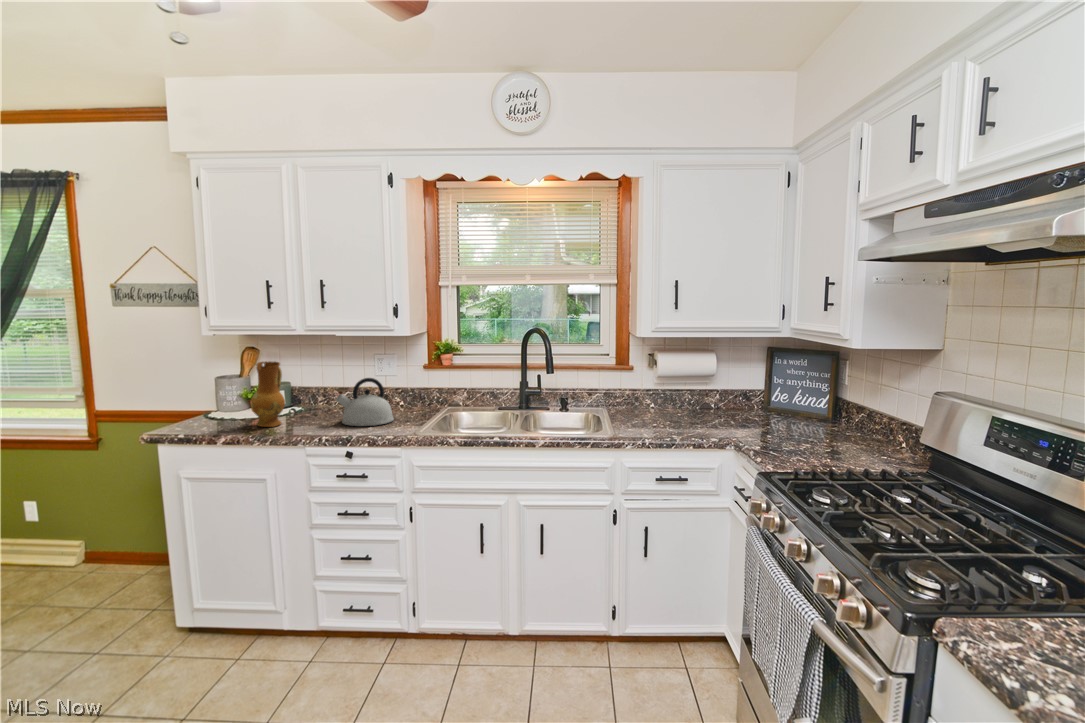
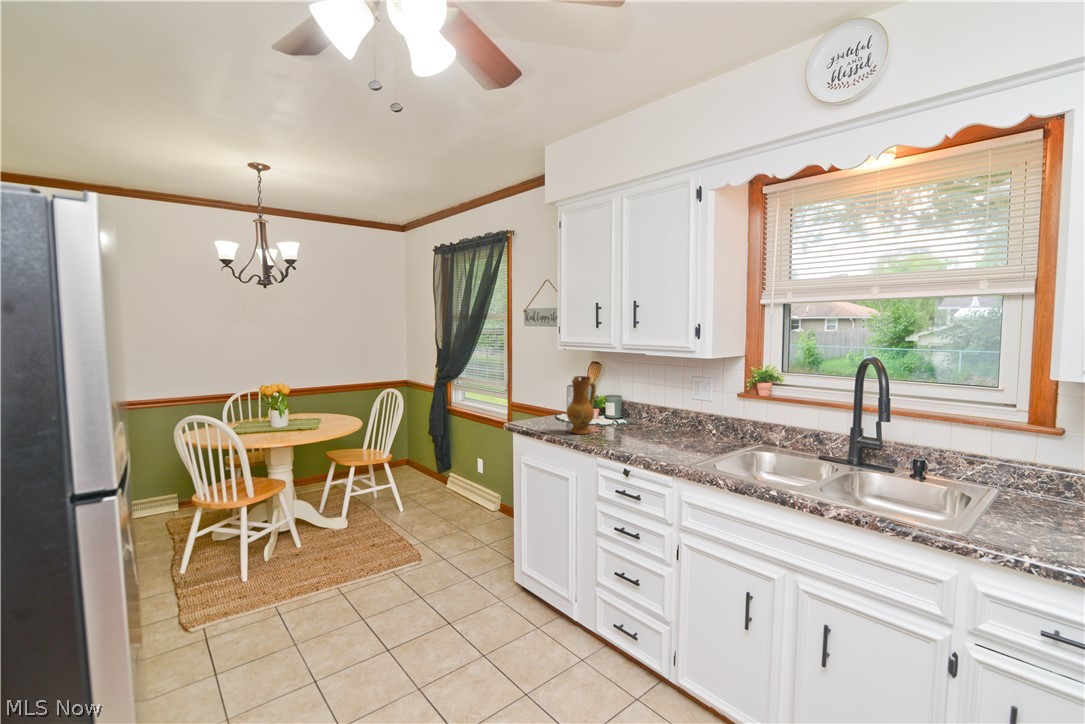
kettle: present [336,378,394,426] -> none [632,400,688,449]

